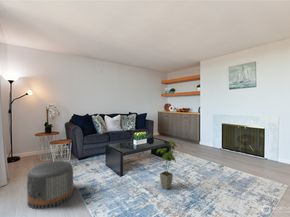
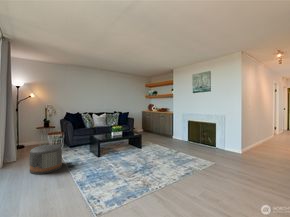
house plant: present [157,140,179,189] -> none [121,130,139,165]

